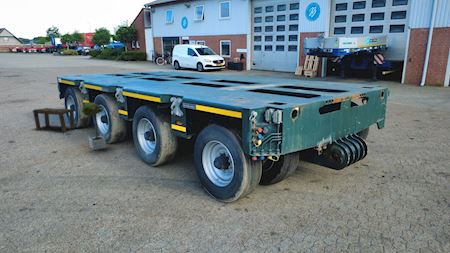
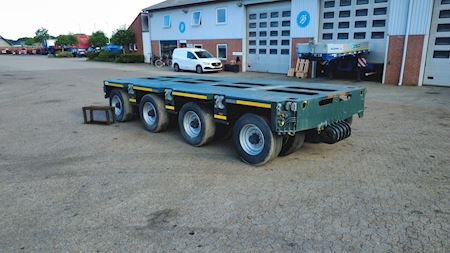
potted tree: present [82,102,106,150] -> none [132,100,151,138]

